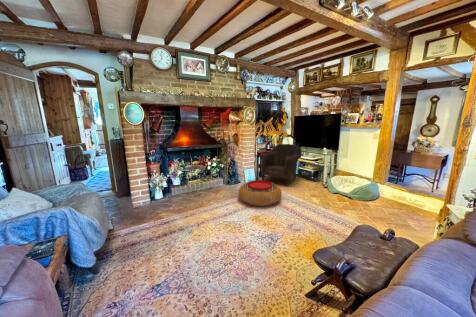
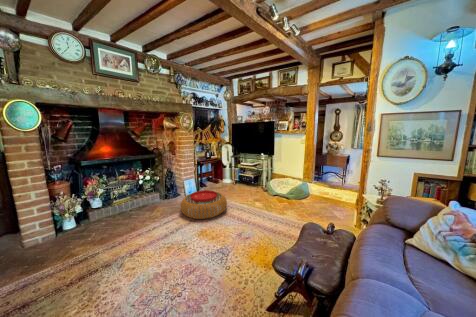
armchair: present [260,144,301,186] -> none [201,151,242,194]

